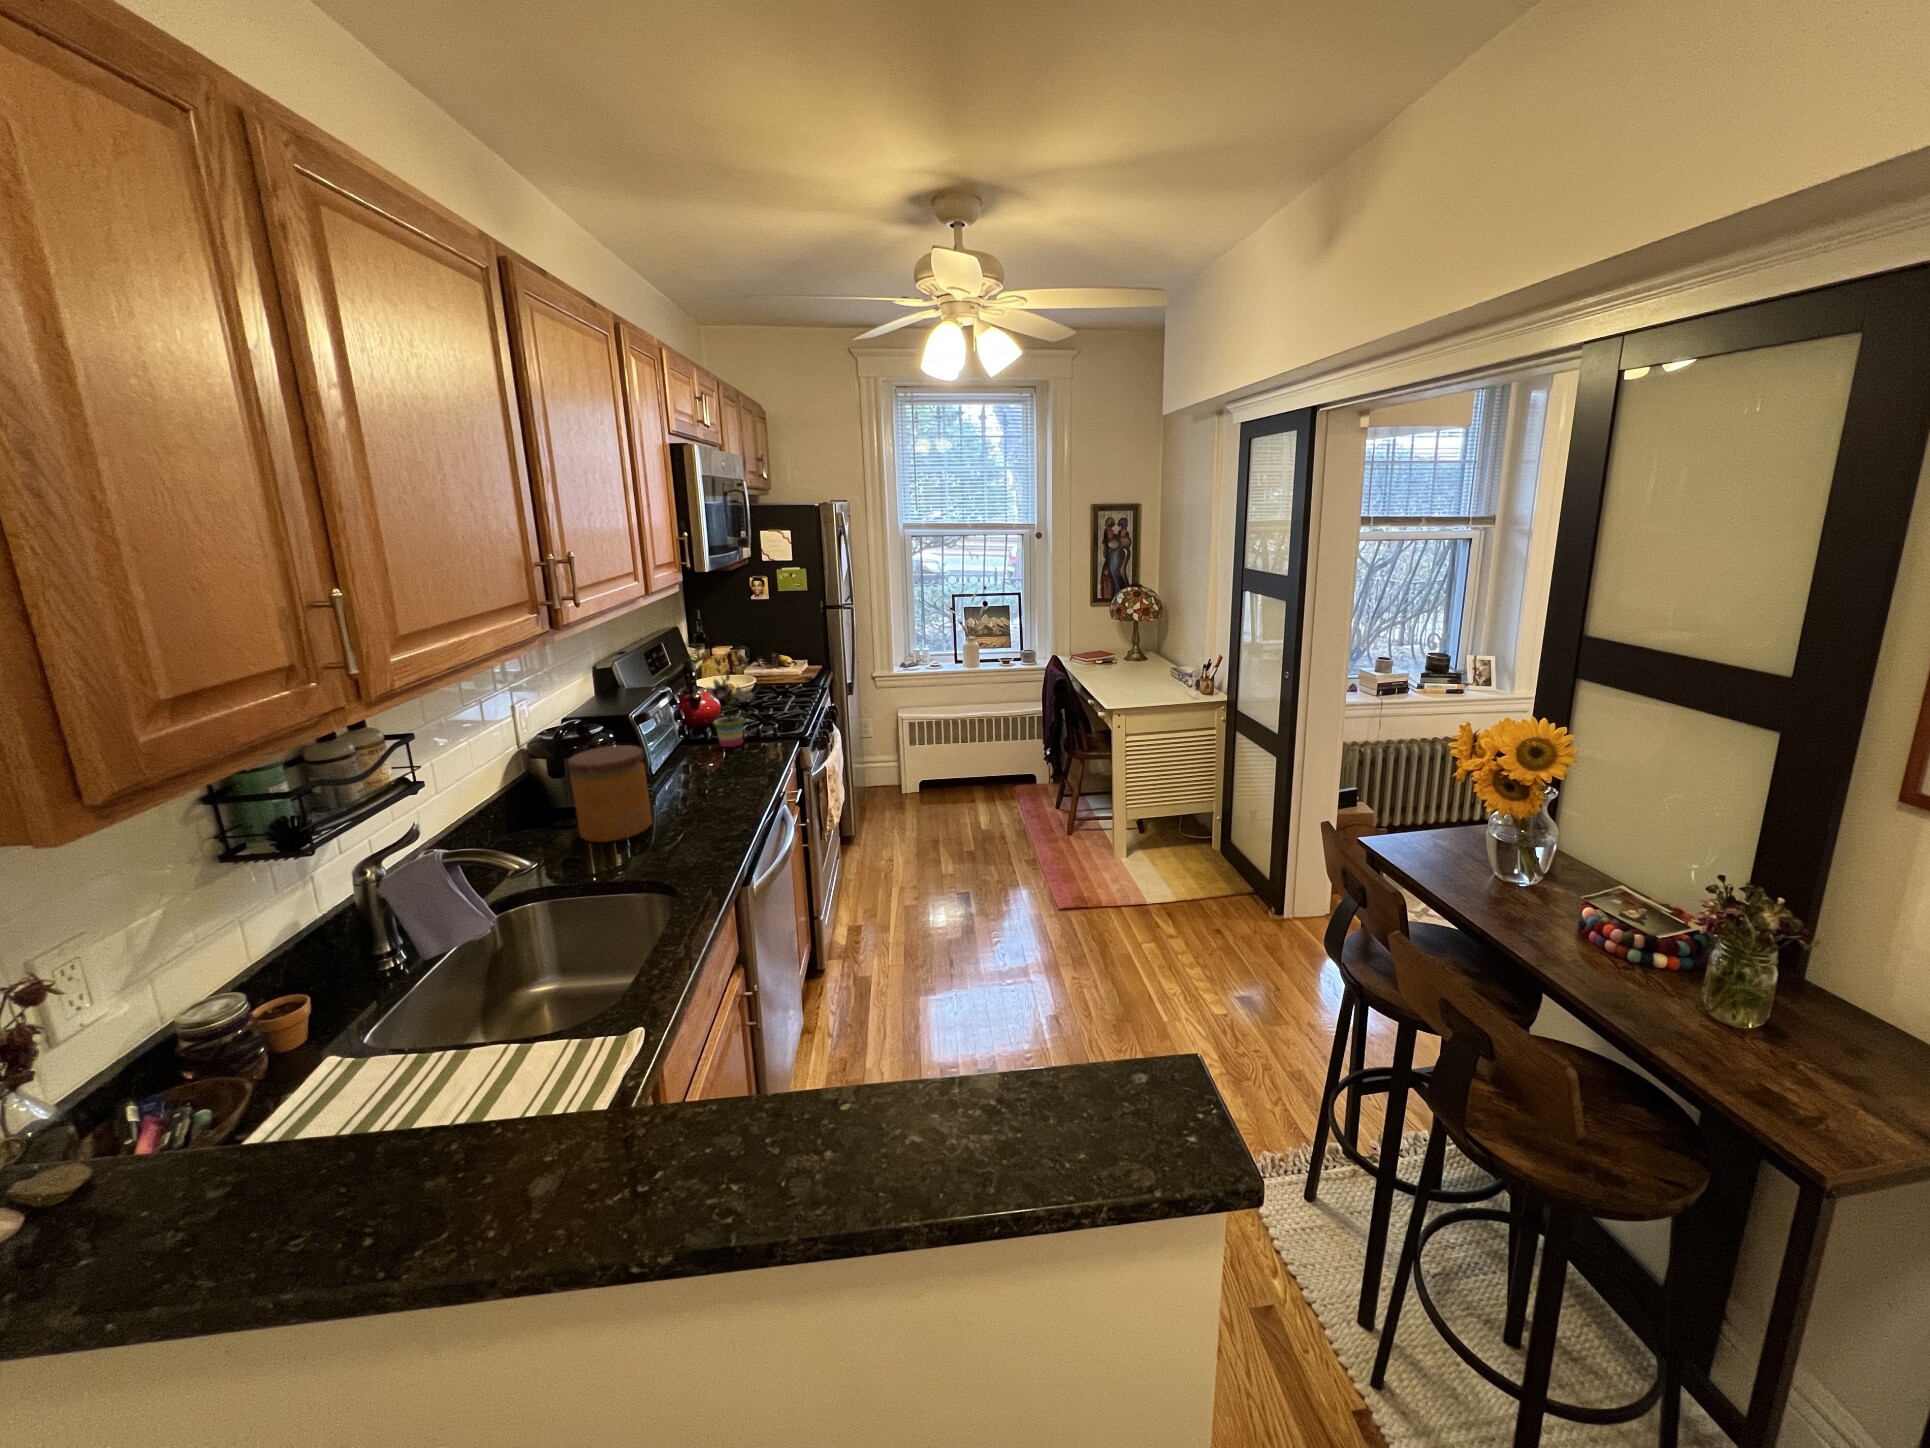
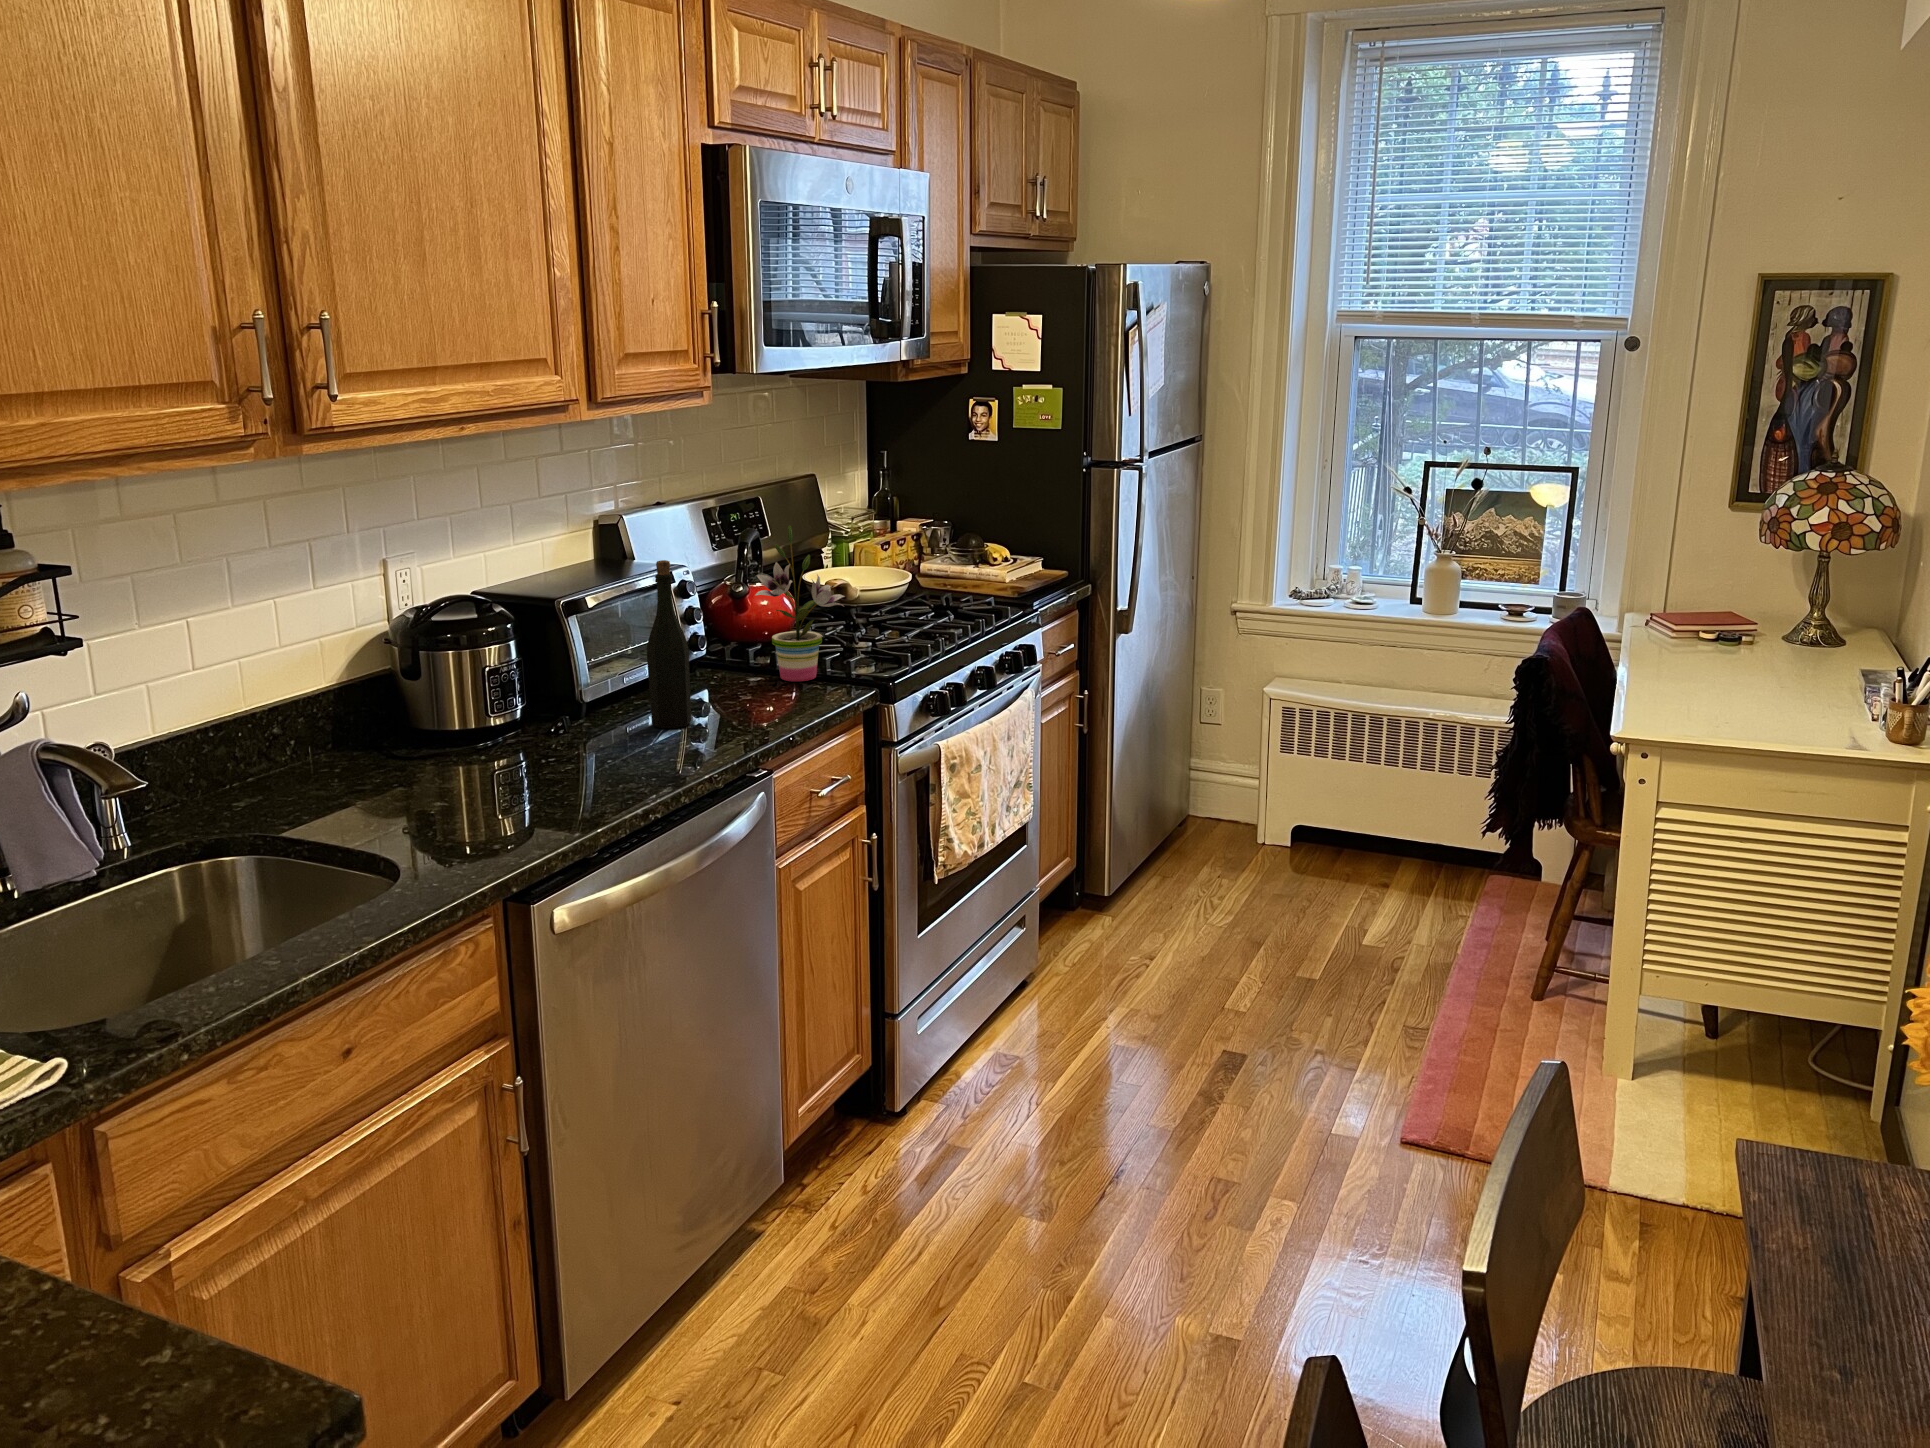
bottle: none [670,684,701,787] -> present [647,560,691,728]
jar: present [568,745,652,842] -> none [452,640,566,782]

